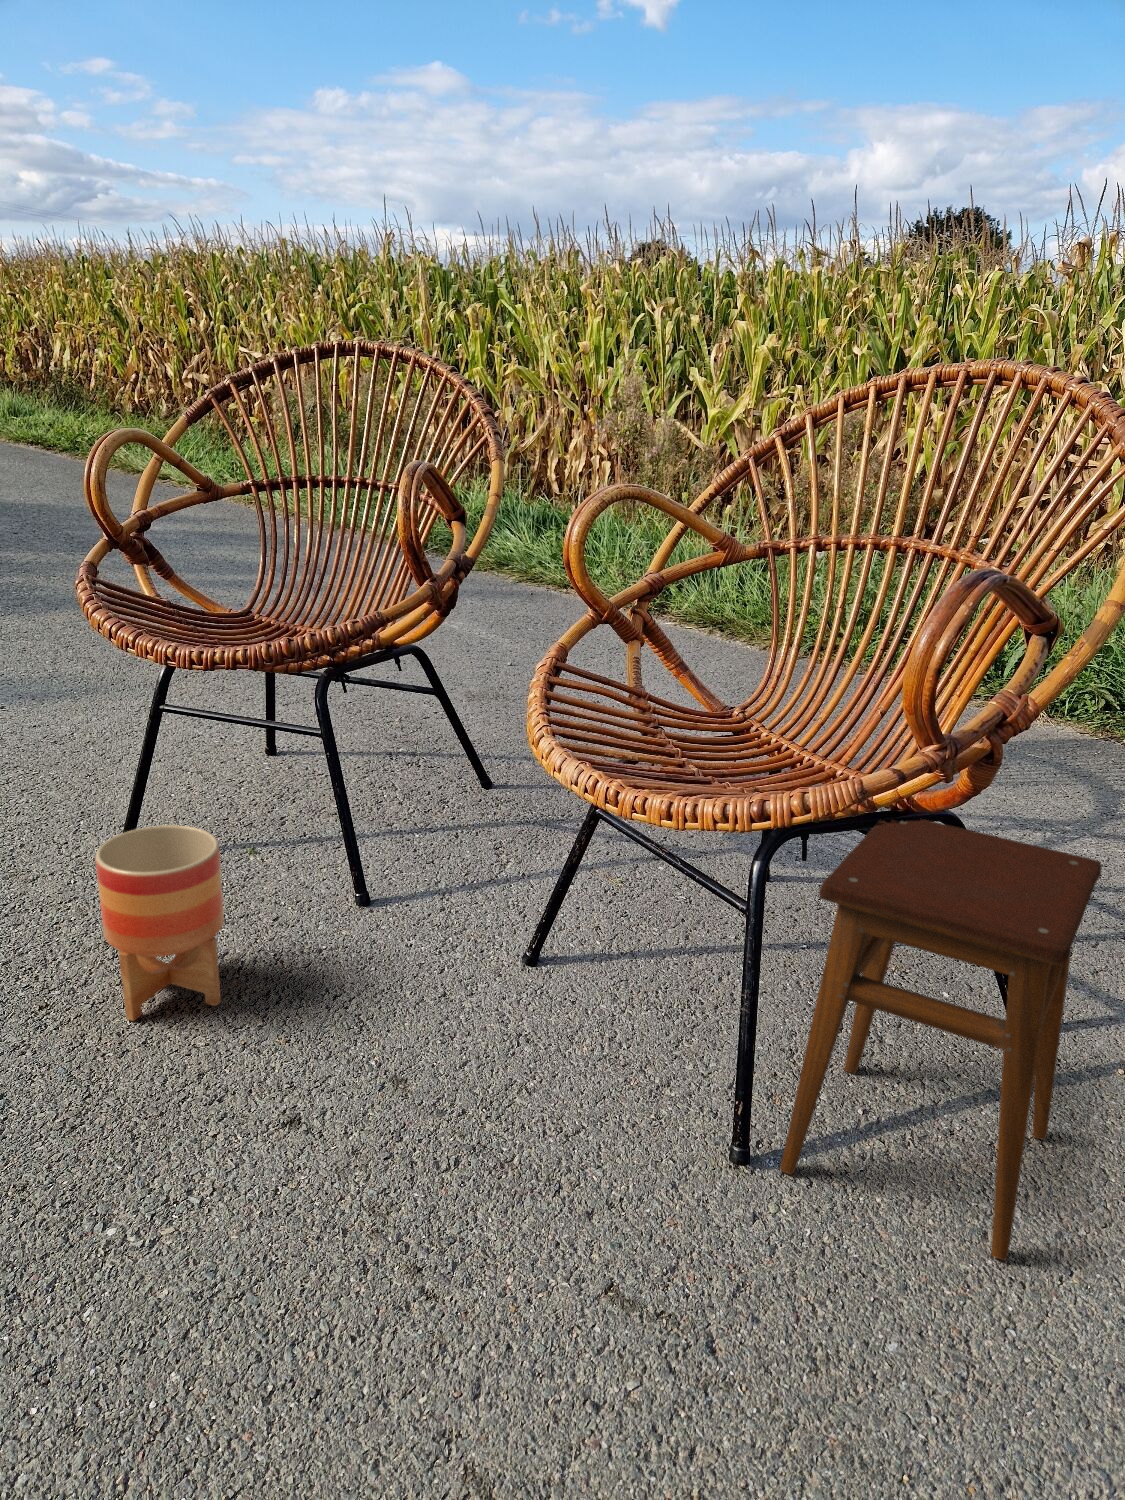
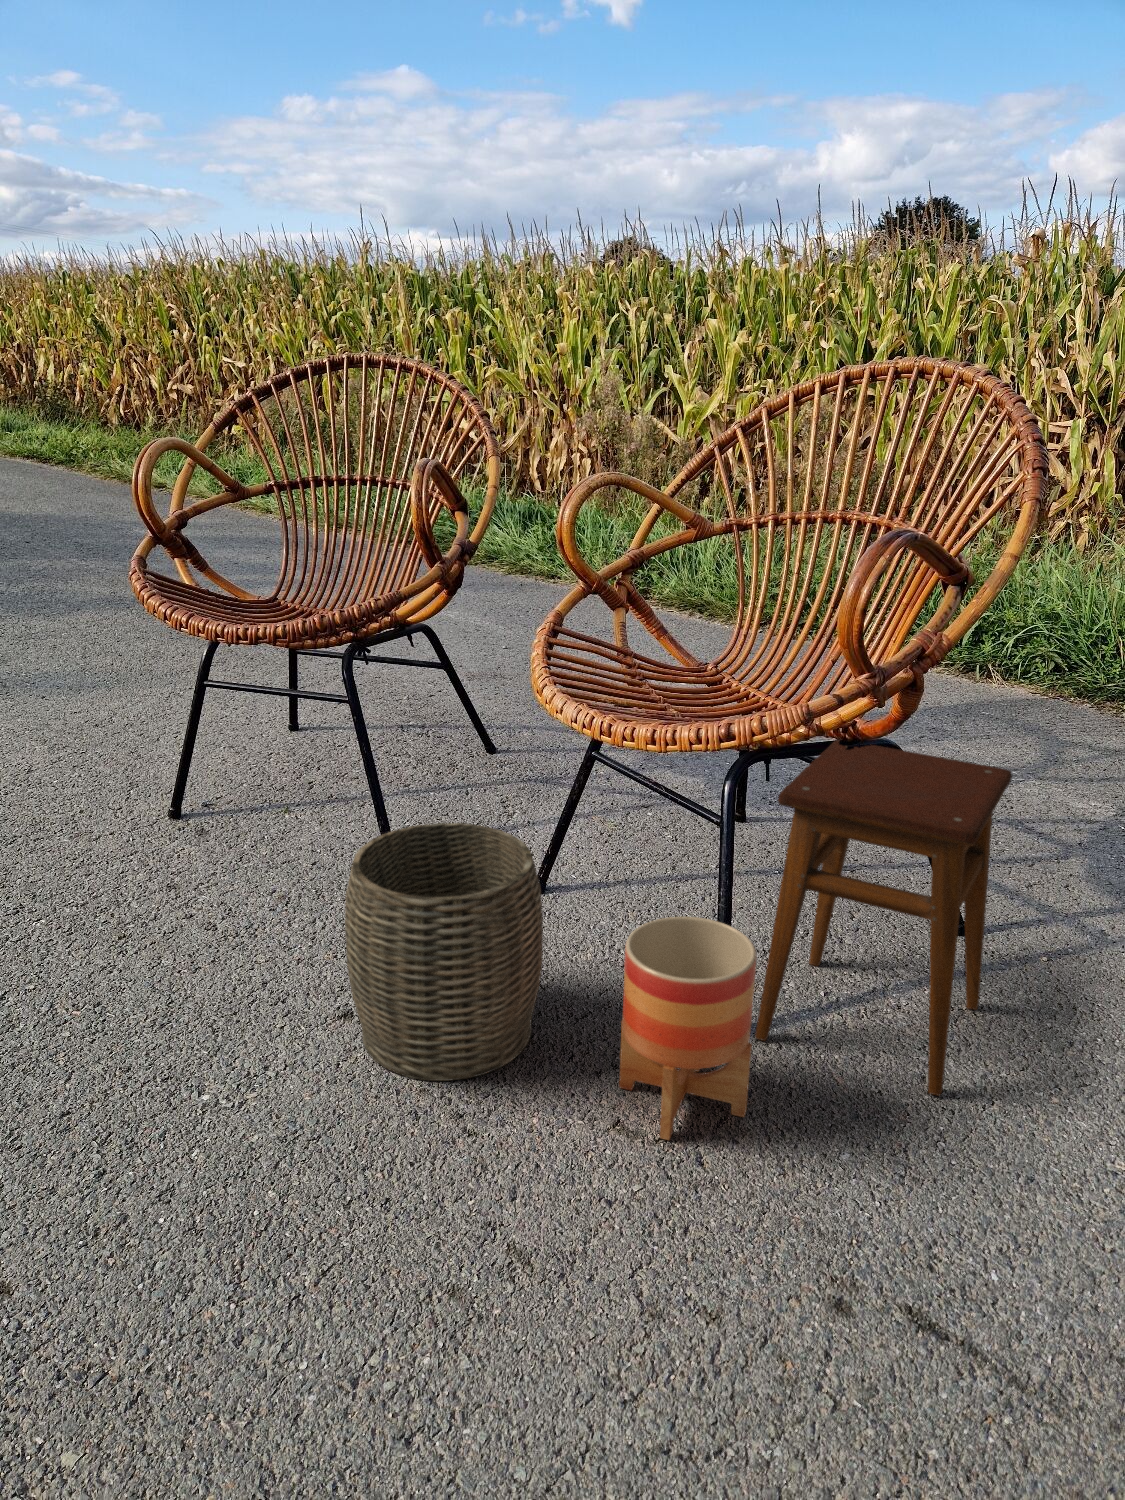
planter: present [95,825,224,1021] -> present [619,917,757,1140]
woven basket: none [291,898,530,1218] -> present [345,823,543,1081]

